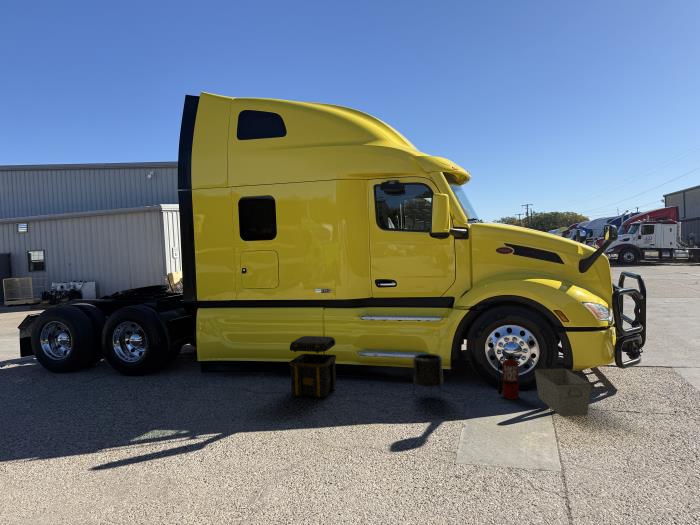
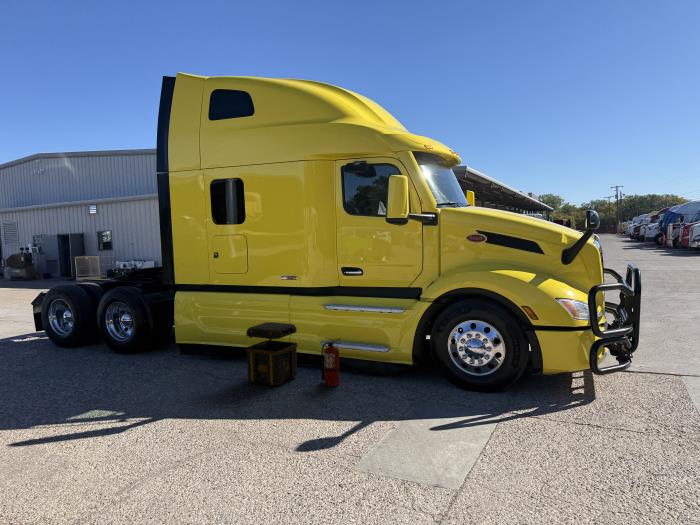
fire extinguisher: present [498,350,522,399] -> present [321,339,341,386]
planter: present [413,354,443,399] -> none [366,347,398,397]
storage bin: present [535,368,591,416] -> none [497,370,547,426]

